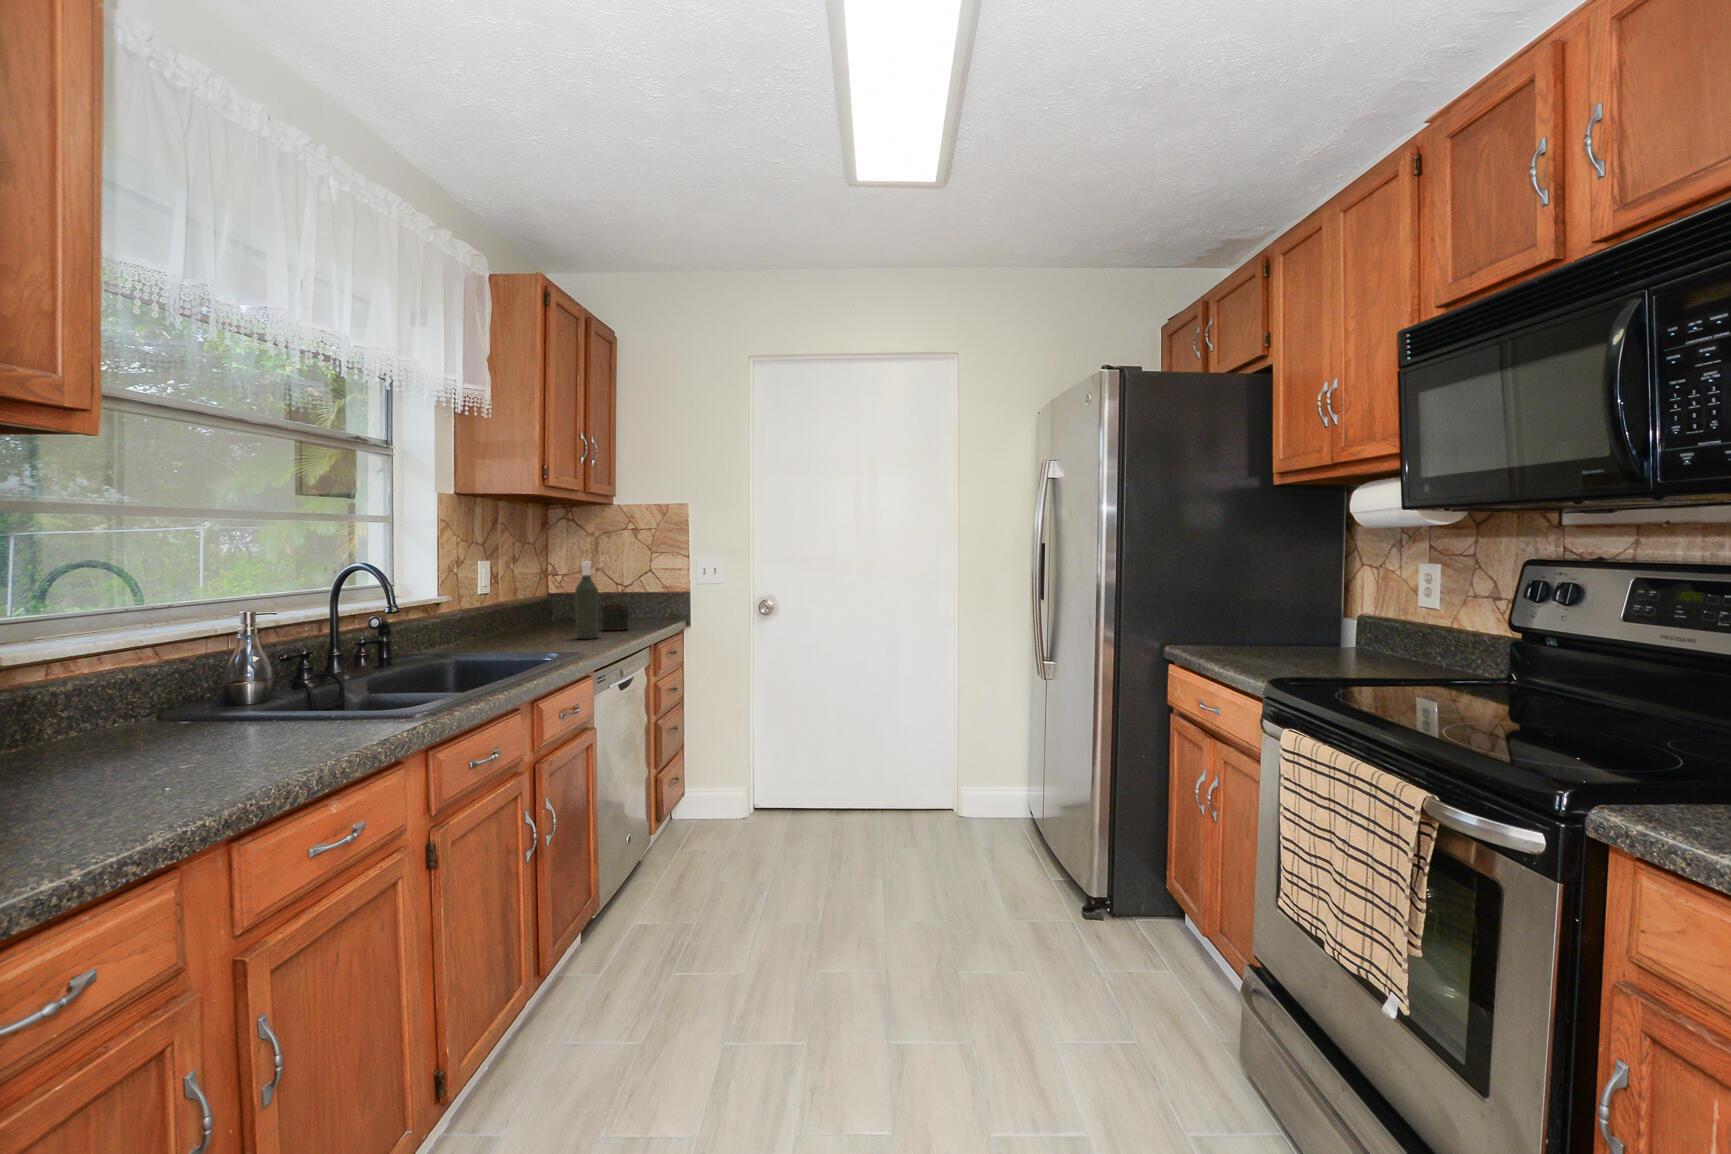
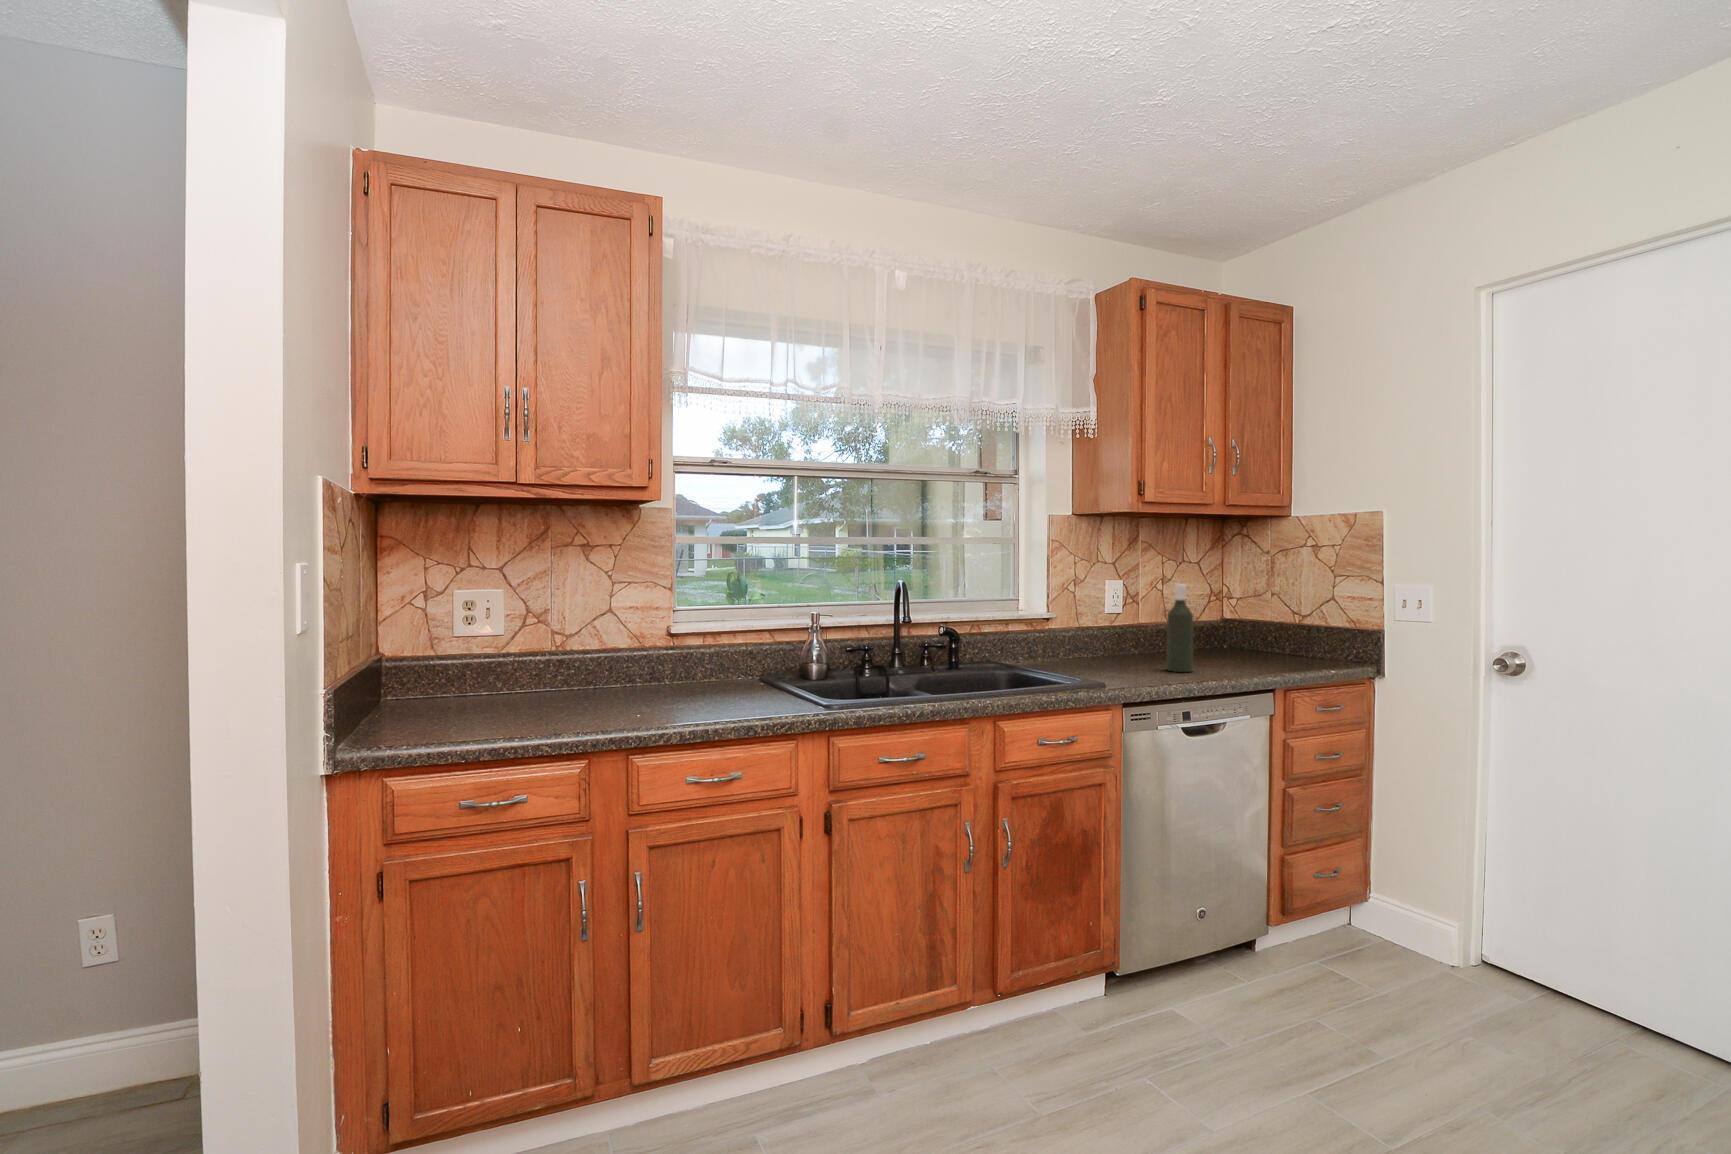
mug: present [601,603,629,630] -> none [1225,635,1260,668]

